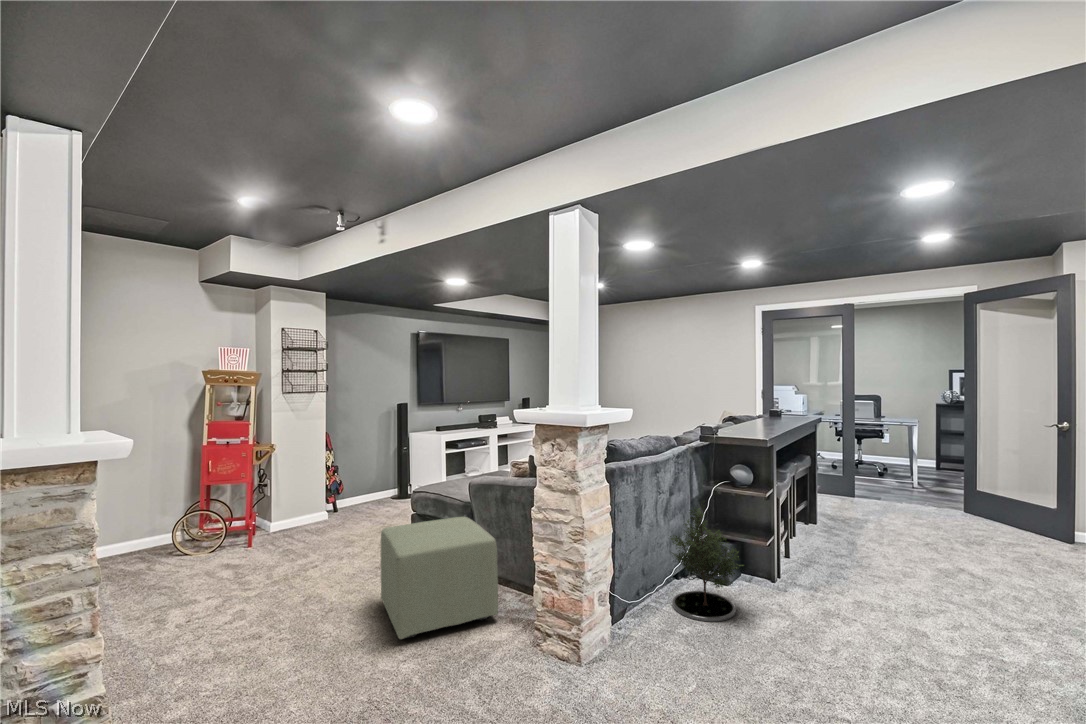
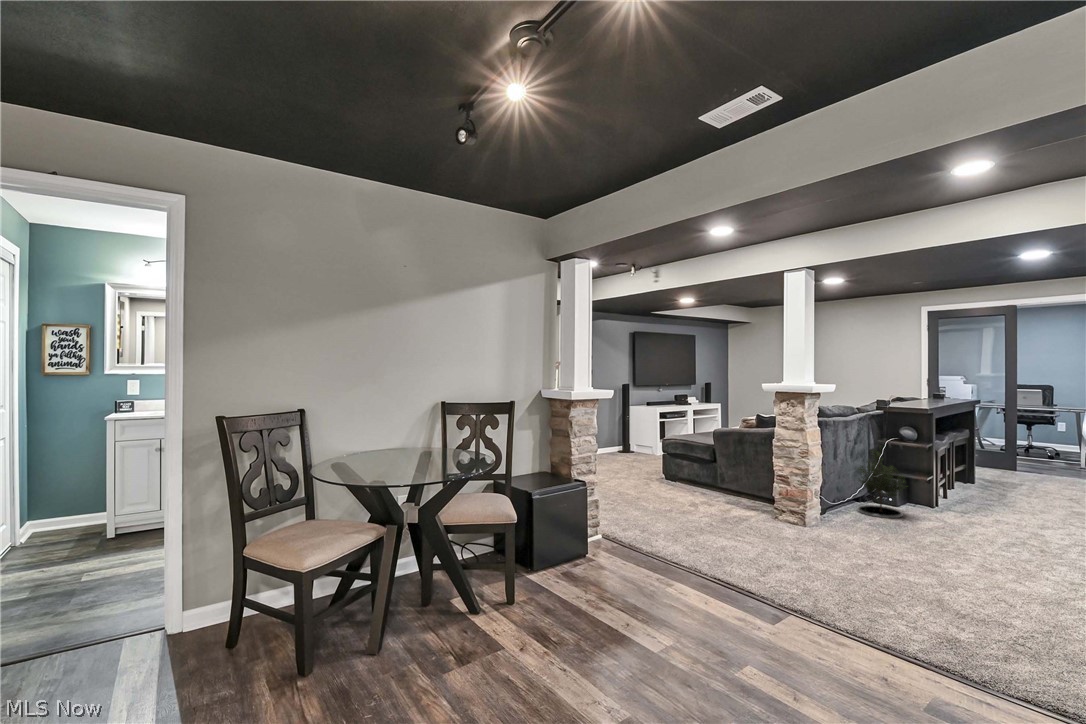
ottoman: present [381,517,498,639] -> none [667,452,745,510]

